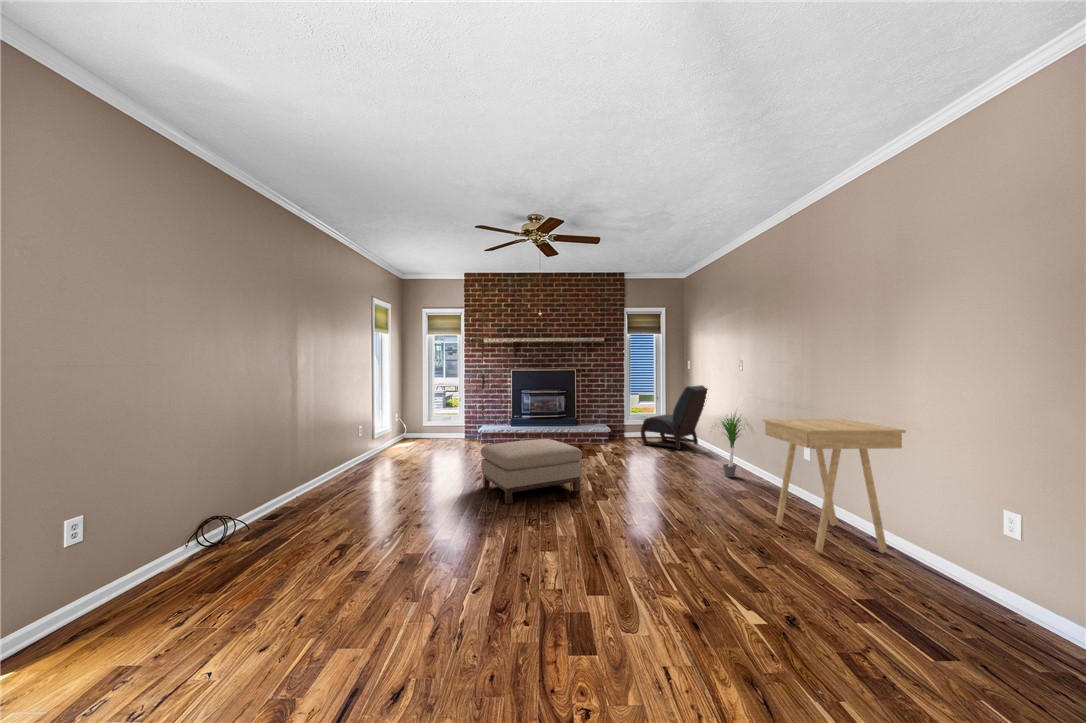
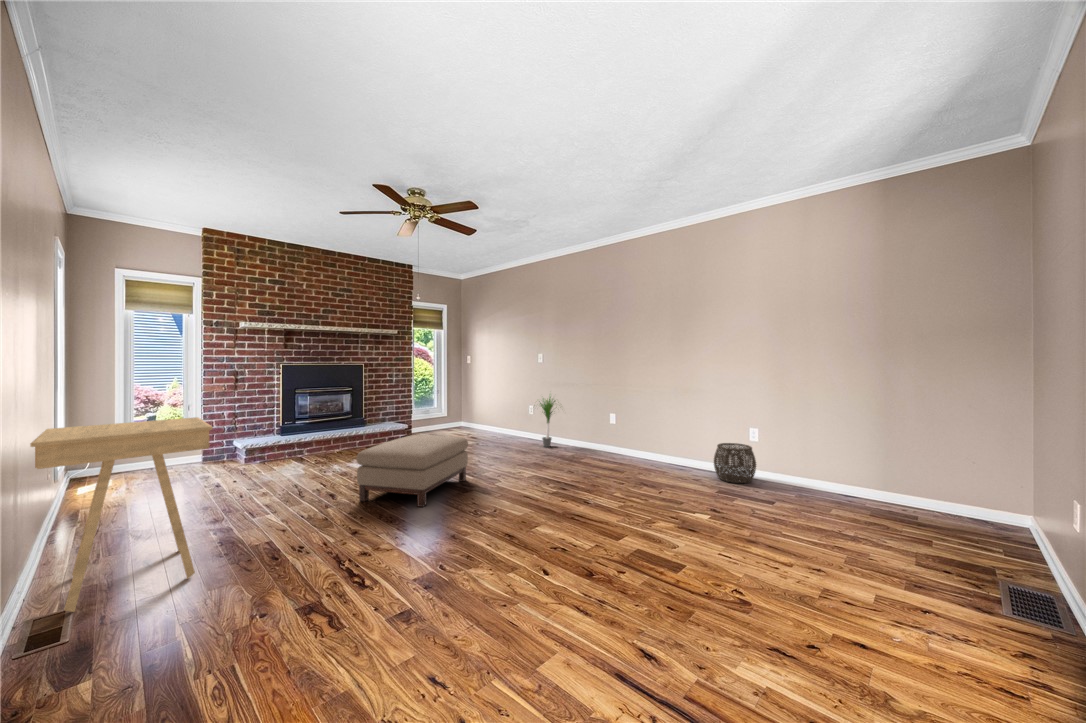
lounge chair: present [641,386,708,450] -> none [440,377,497,436]
side table: present [762,418,906,554] -> present [30,417,213,612]
woven basket: none [909,528,1014,618] -> present [714,443,756,483]

